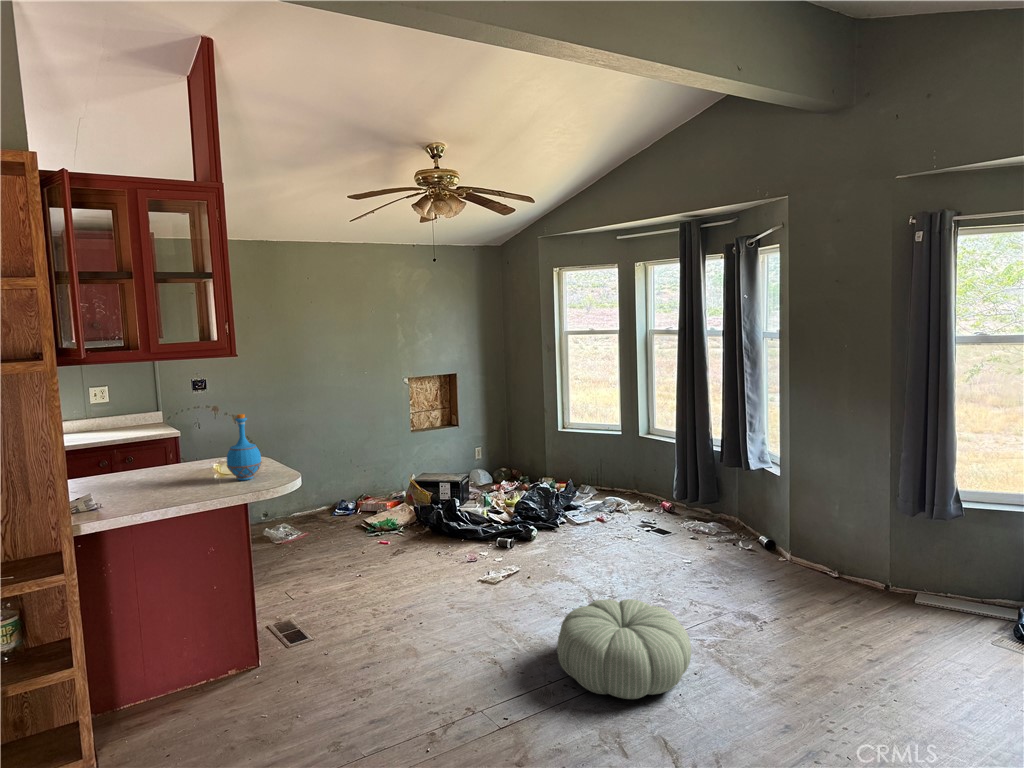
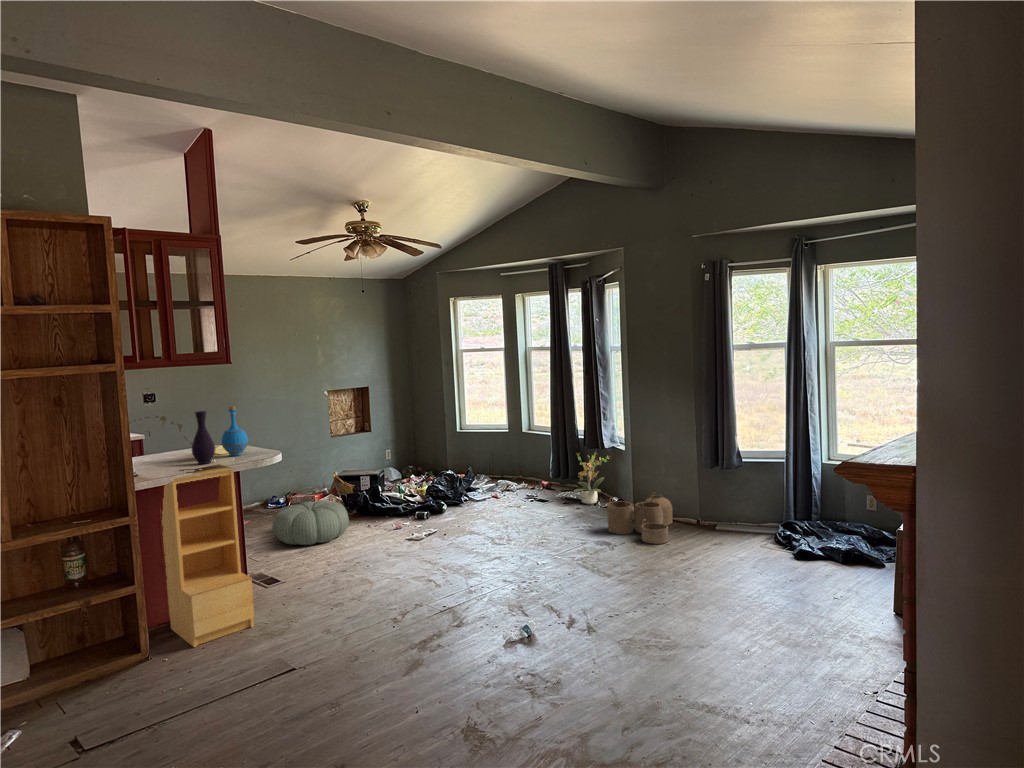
vase: none [180,422,212,494] -> present [192,411,215,464]
potted plant: none [703,472,757,542] -> present [574,453,609,504]
bookshelf: none [135,491,254,748] -> present [162,465,254,647]
woven basket: none [752,541,846,625] -> present [607,495,672,544]
pouf: present [557,599,691,699] -> present [272,501,349,545]

